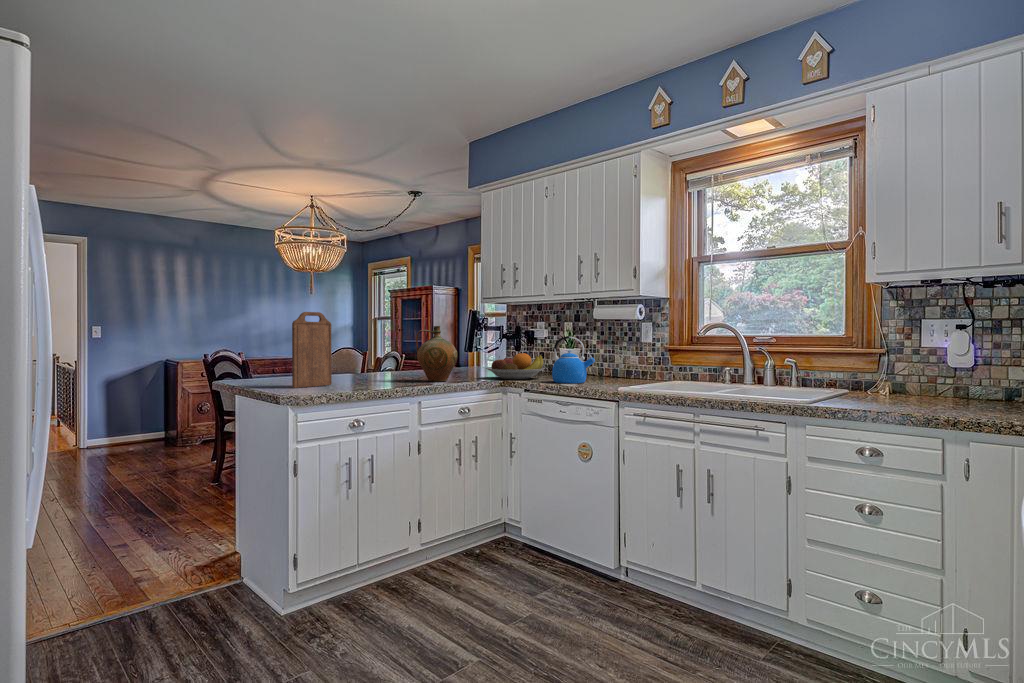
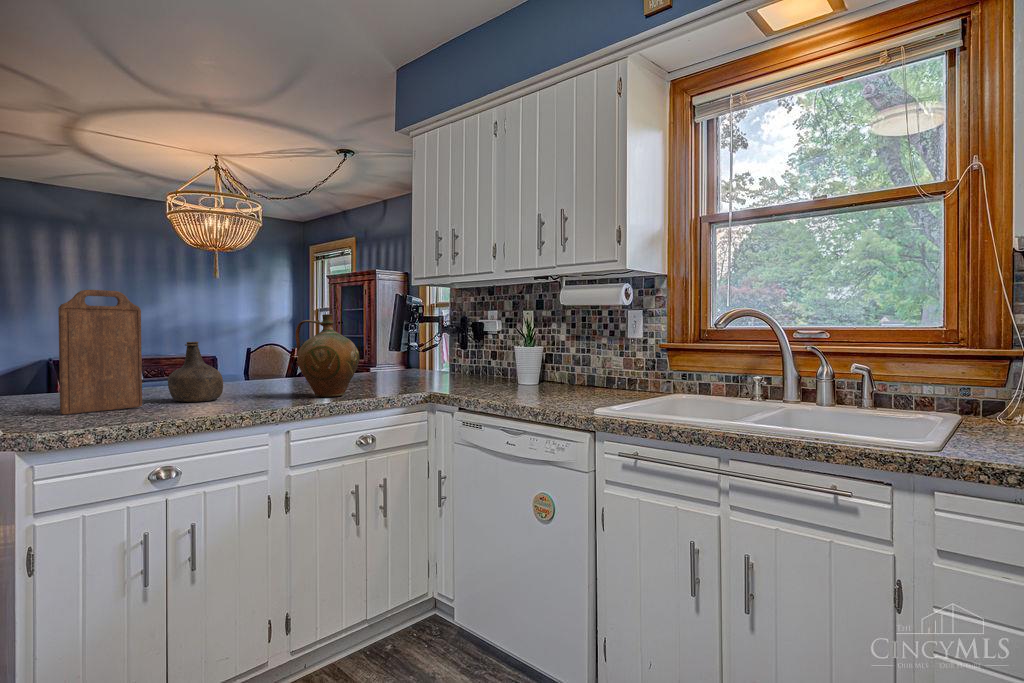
kettle: present [552,336,595,383] -> none [498,329,561,399]
bottle: none [339,344,372,383] -> present [168,341,223,402]
fruit bowl: present [486,353,545,379] -> none [408,354,492,391]

